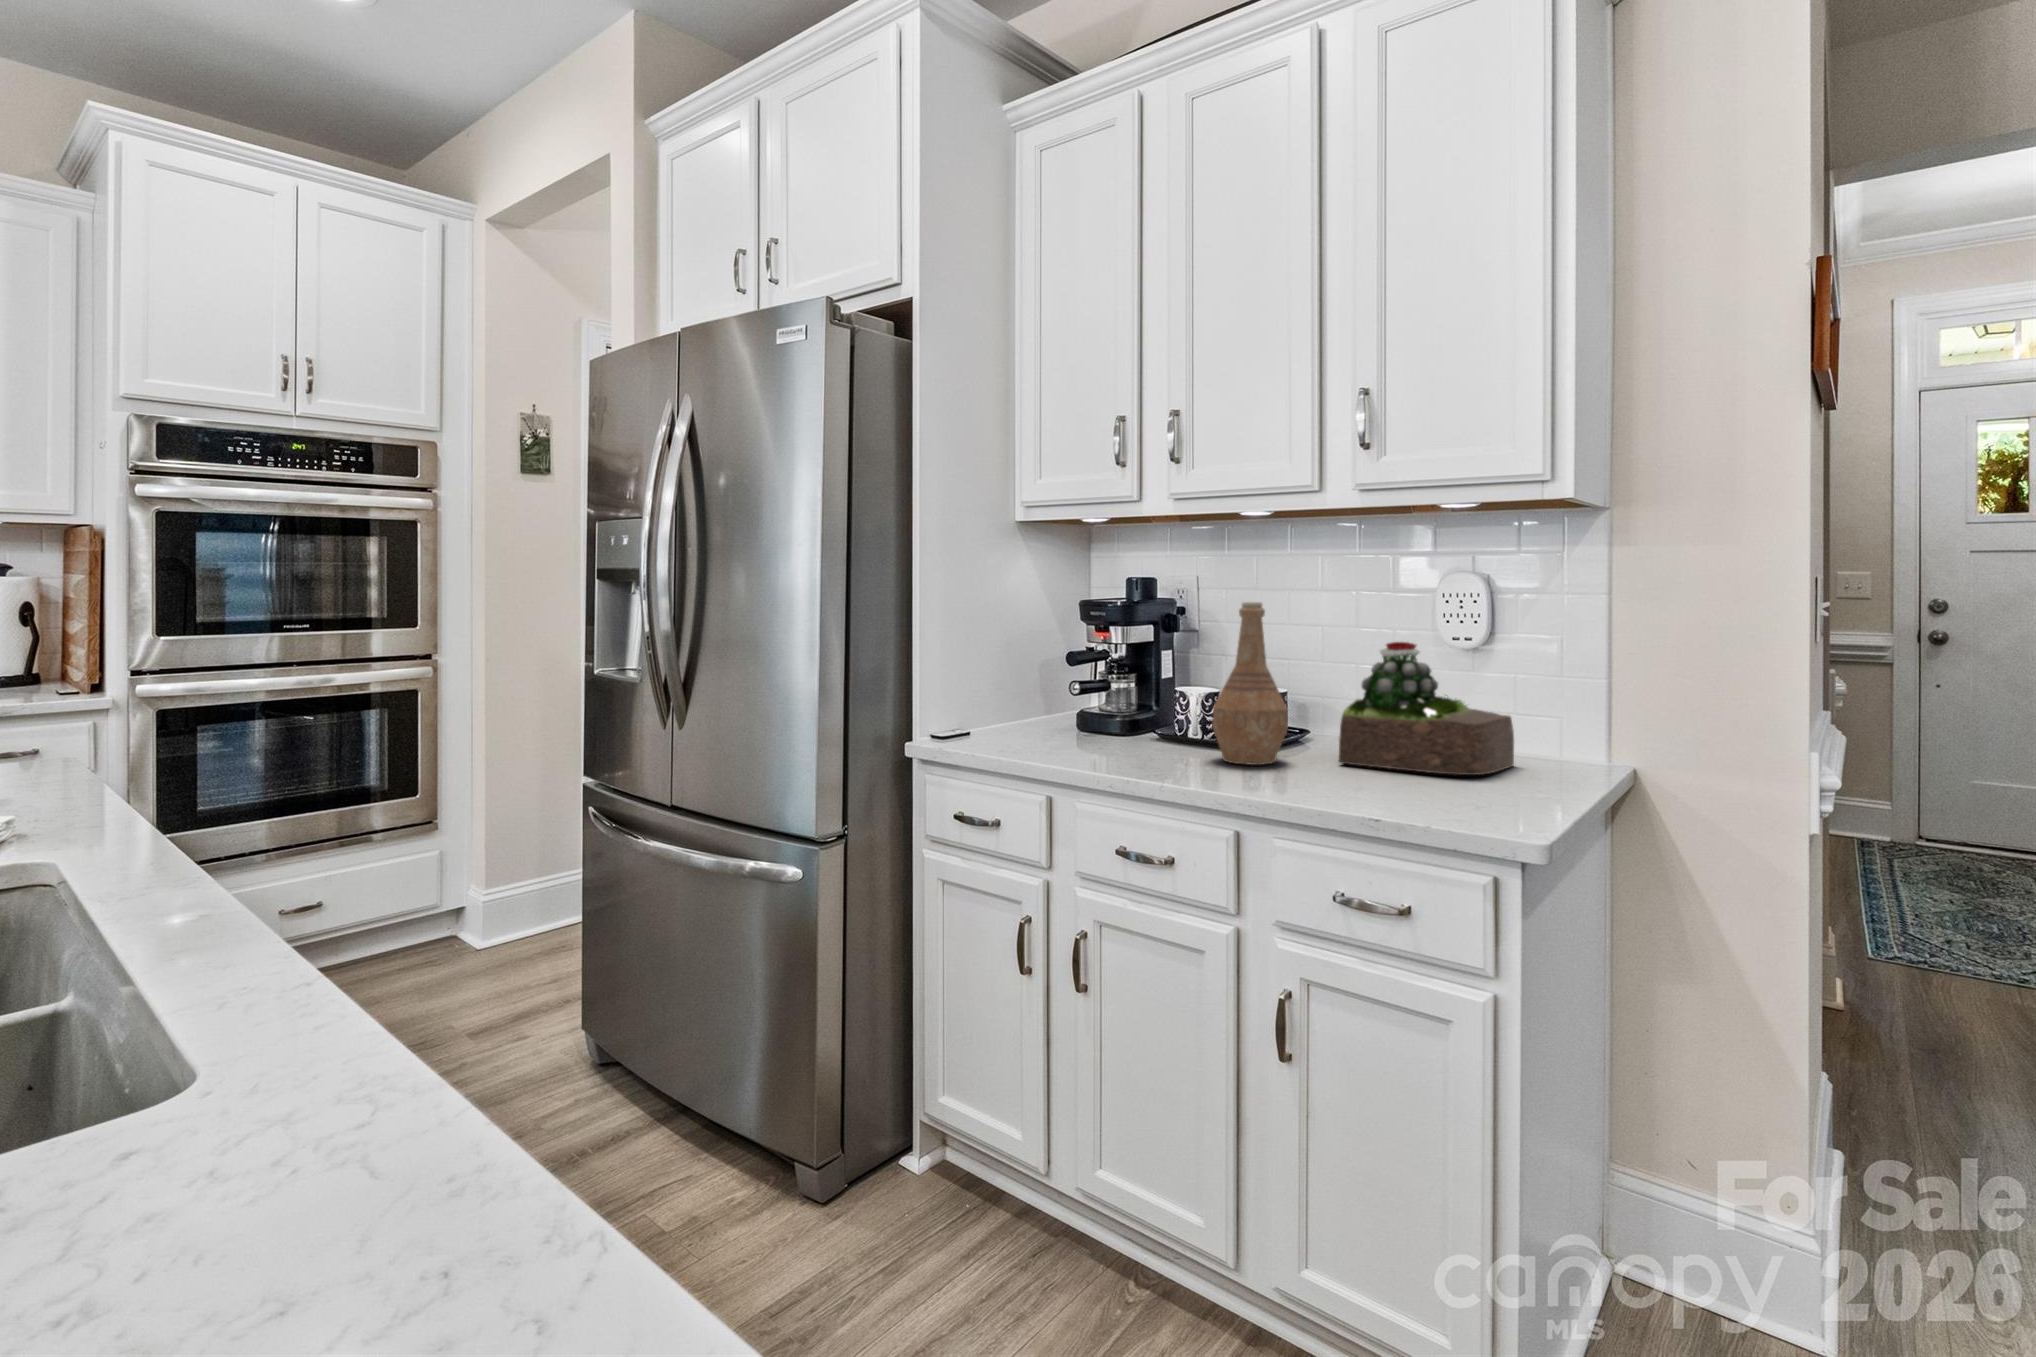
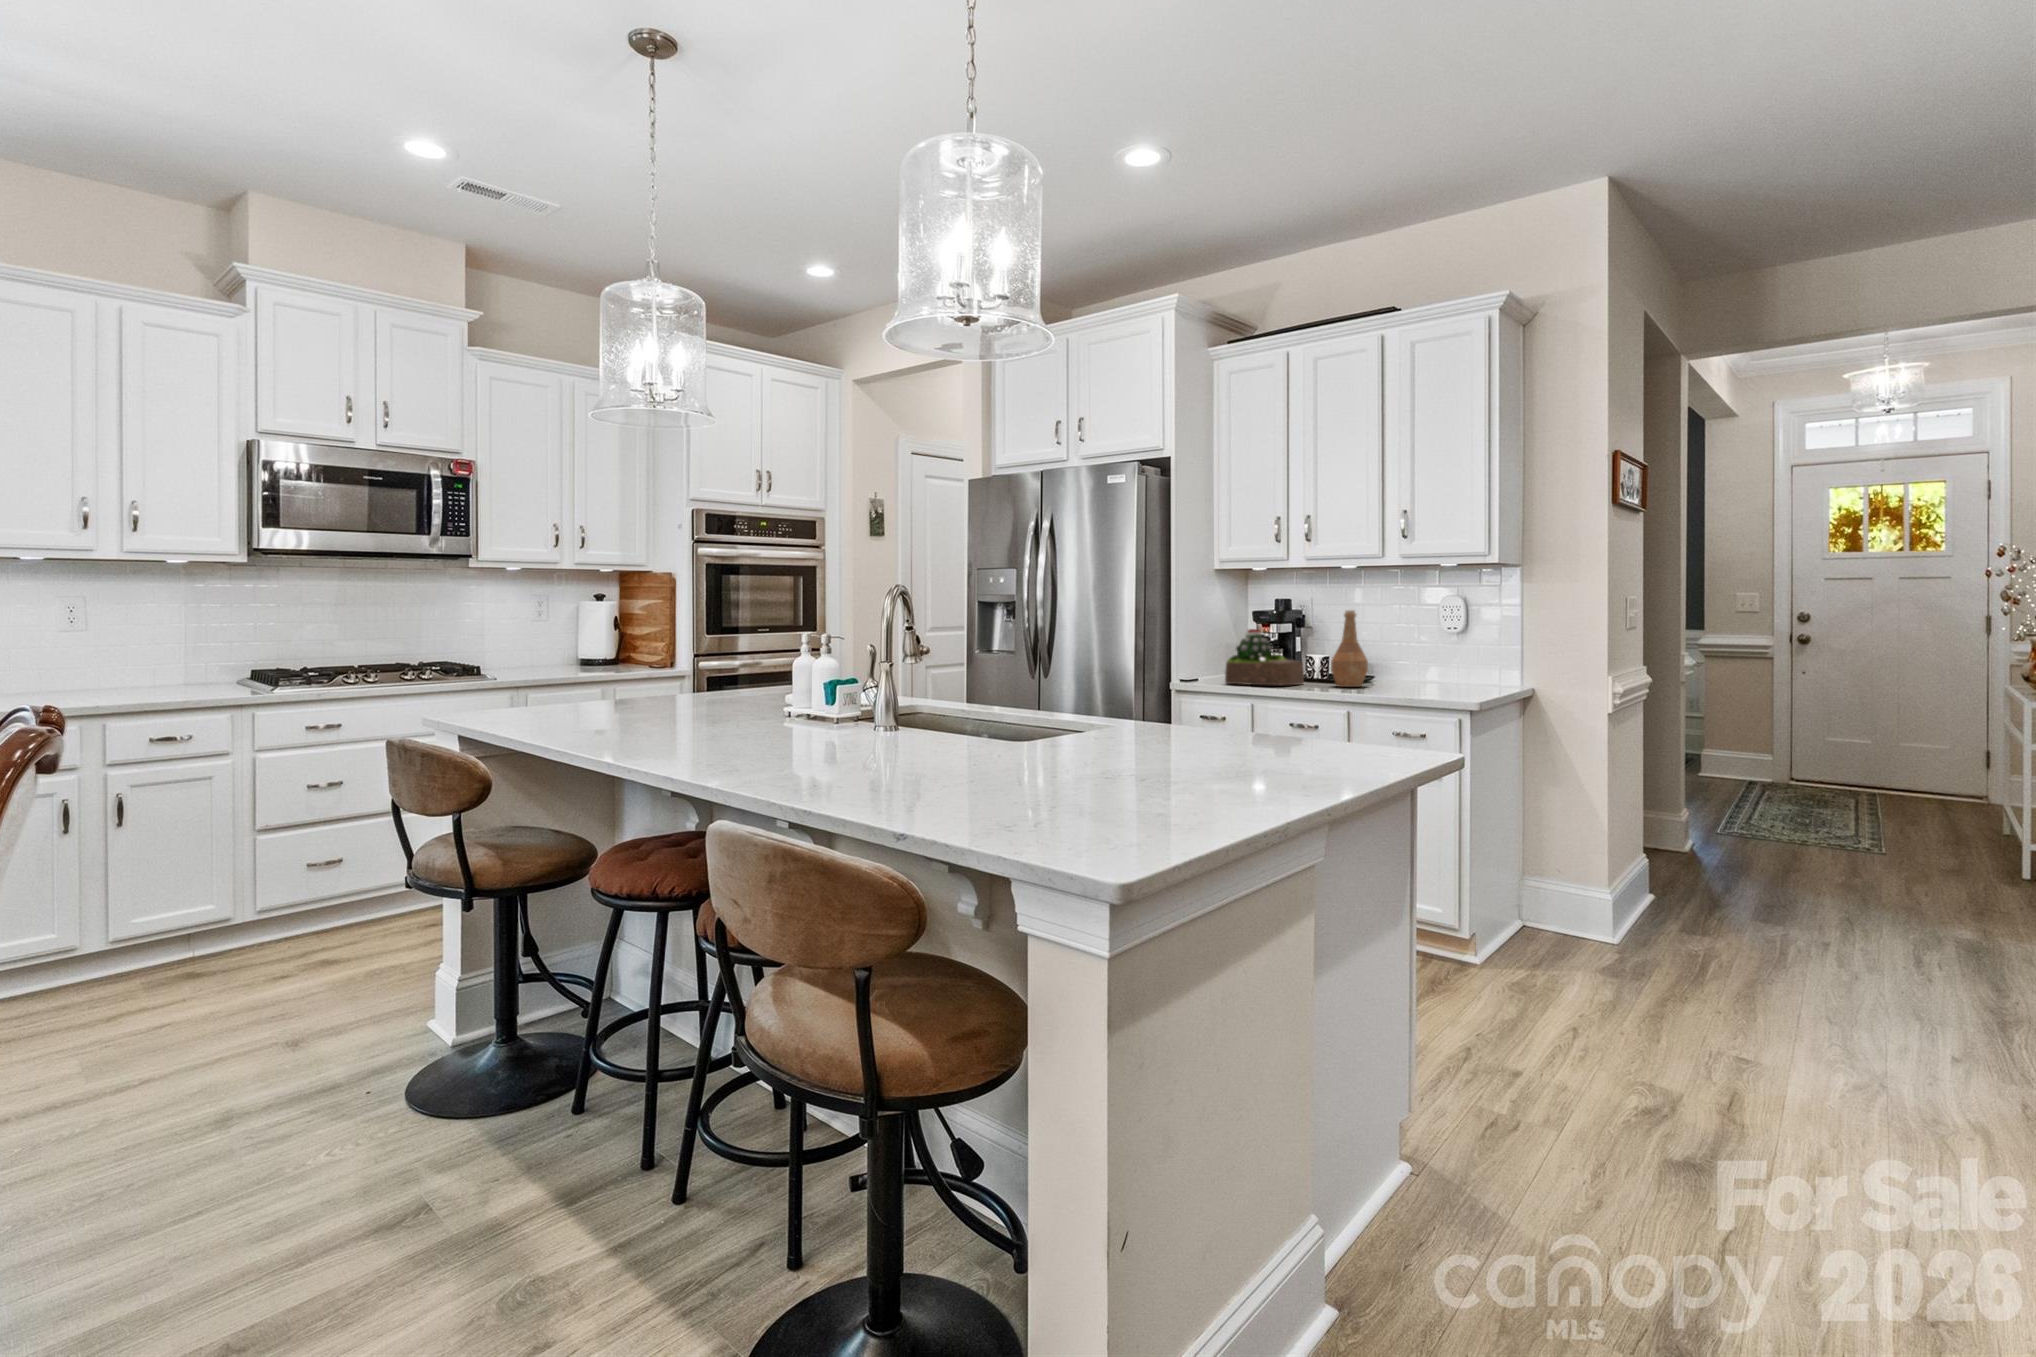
succulent plant: present [1339,642,1514,775] -> present [1225,629,1304,686]

